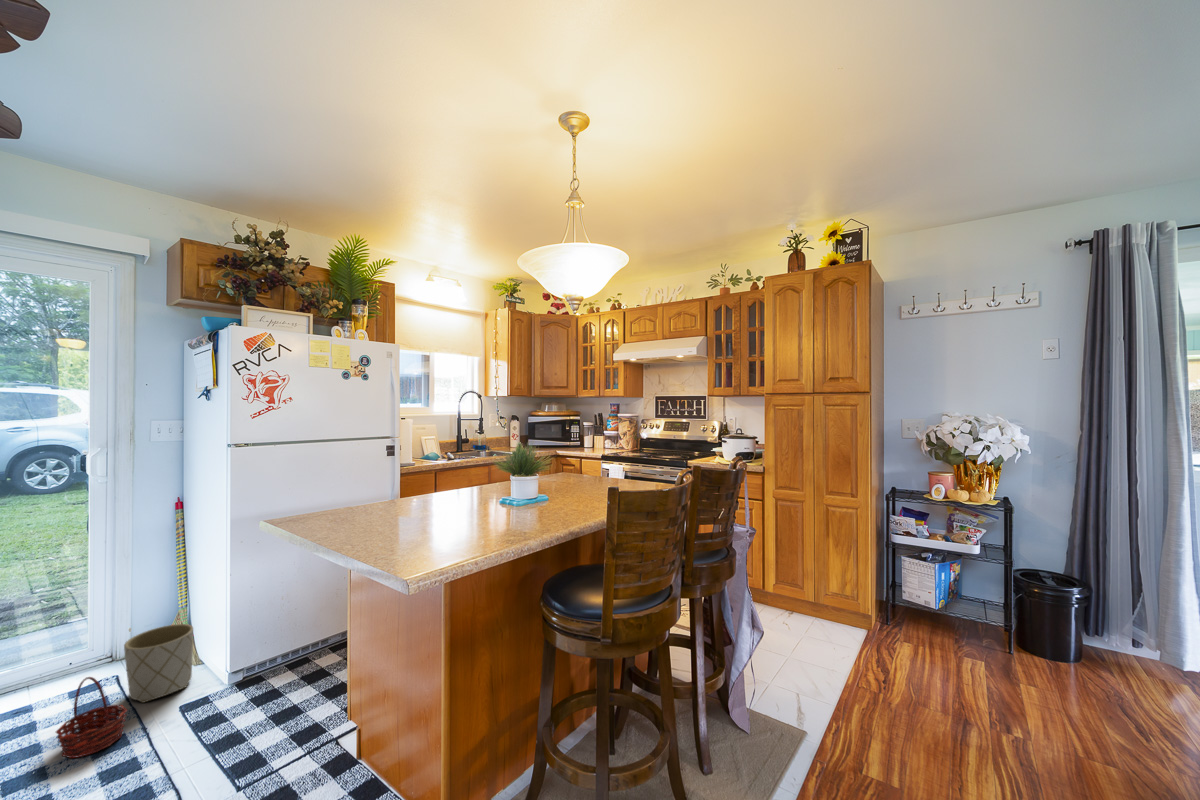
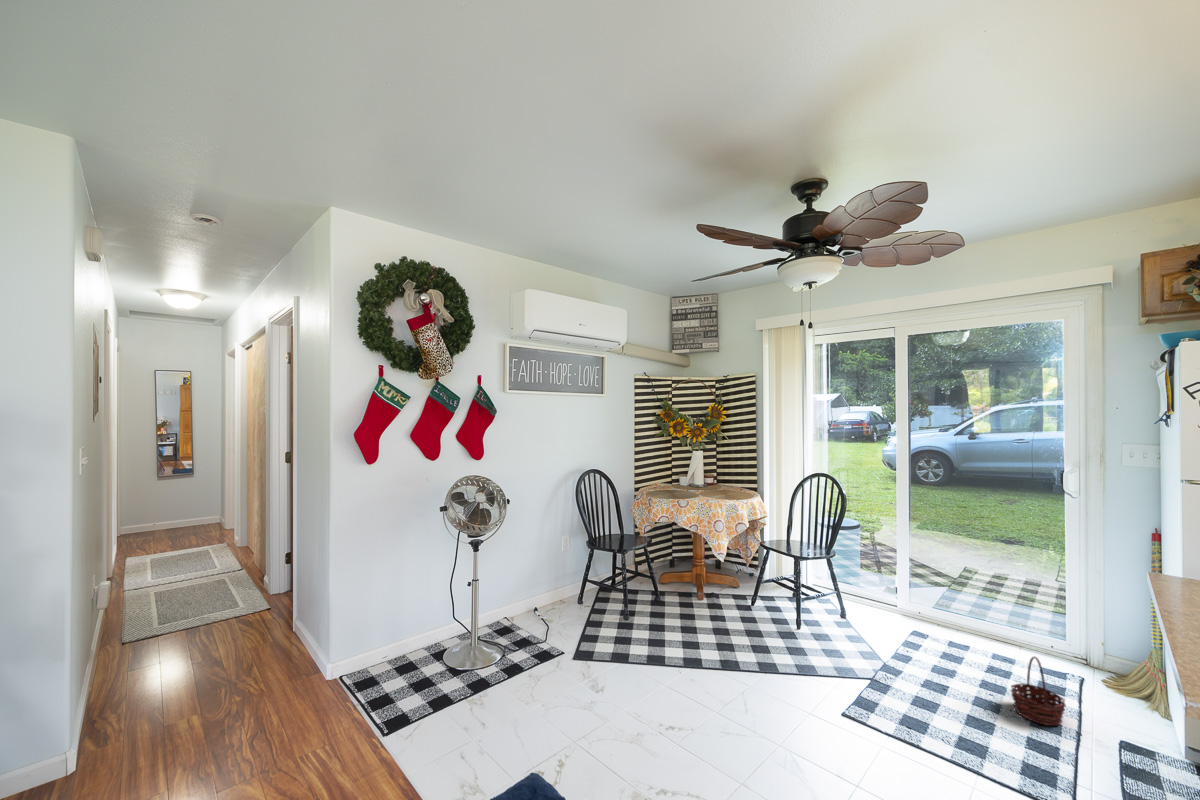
planter: present [124,624,193,703] -> none [1078,648,1152,728]

